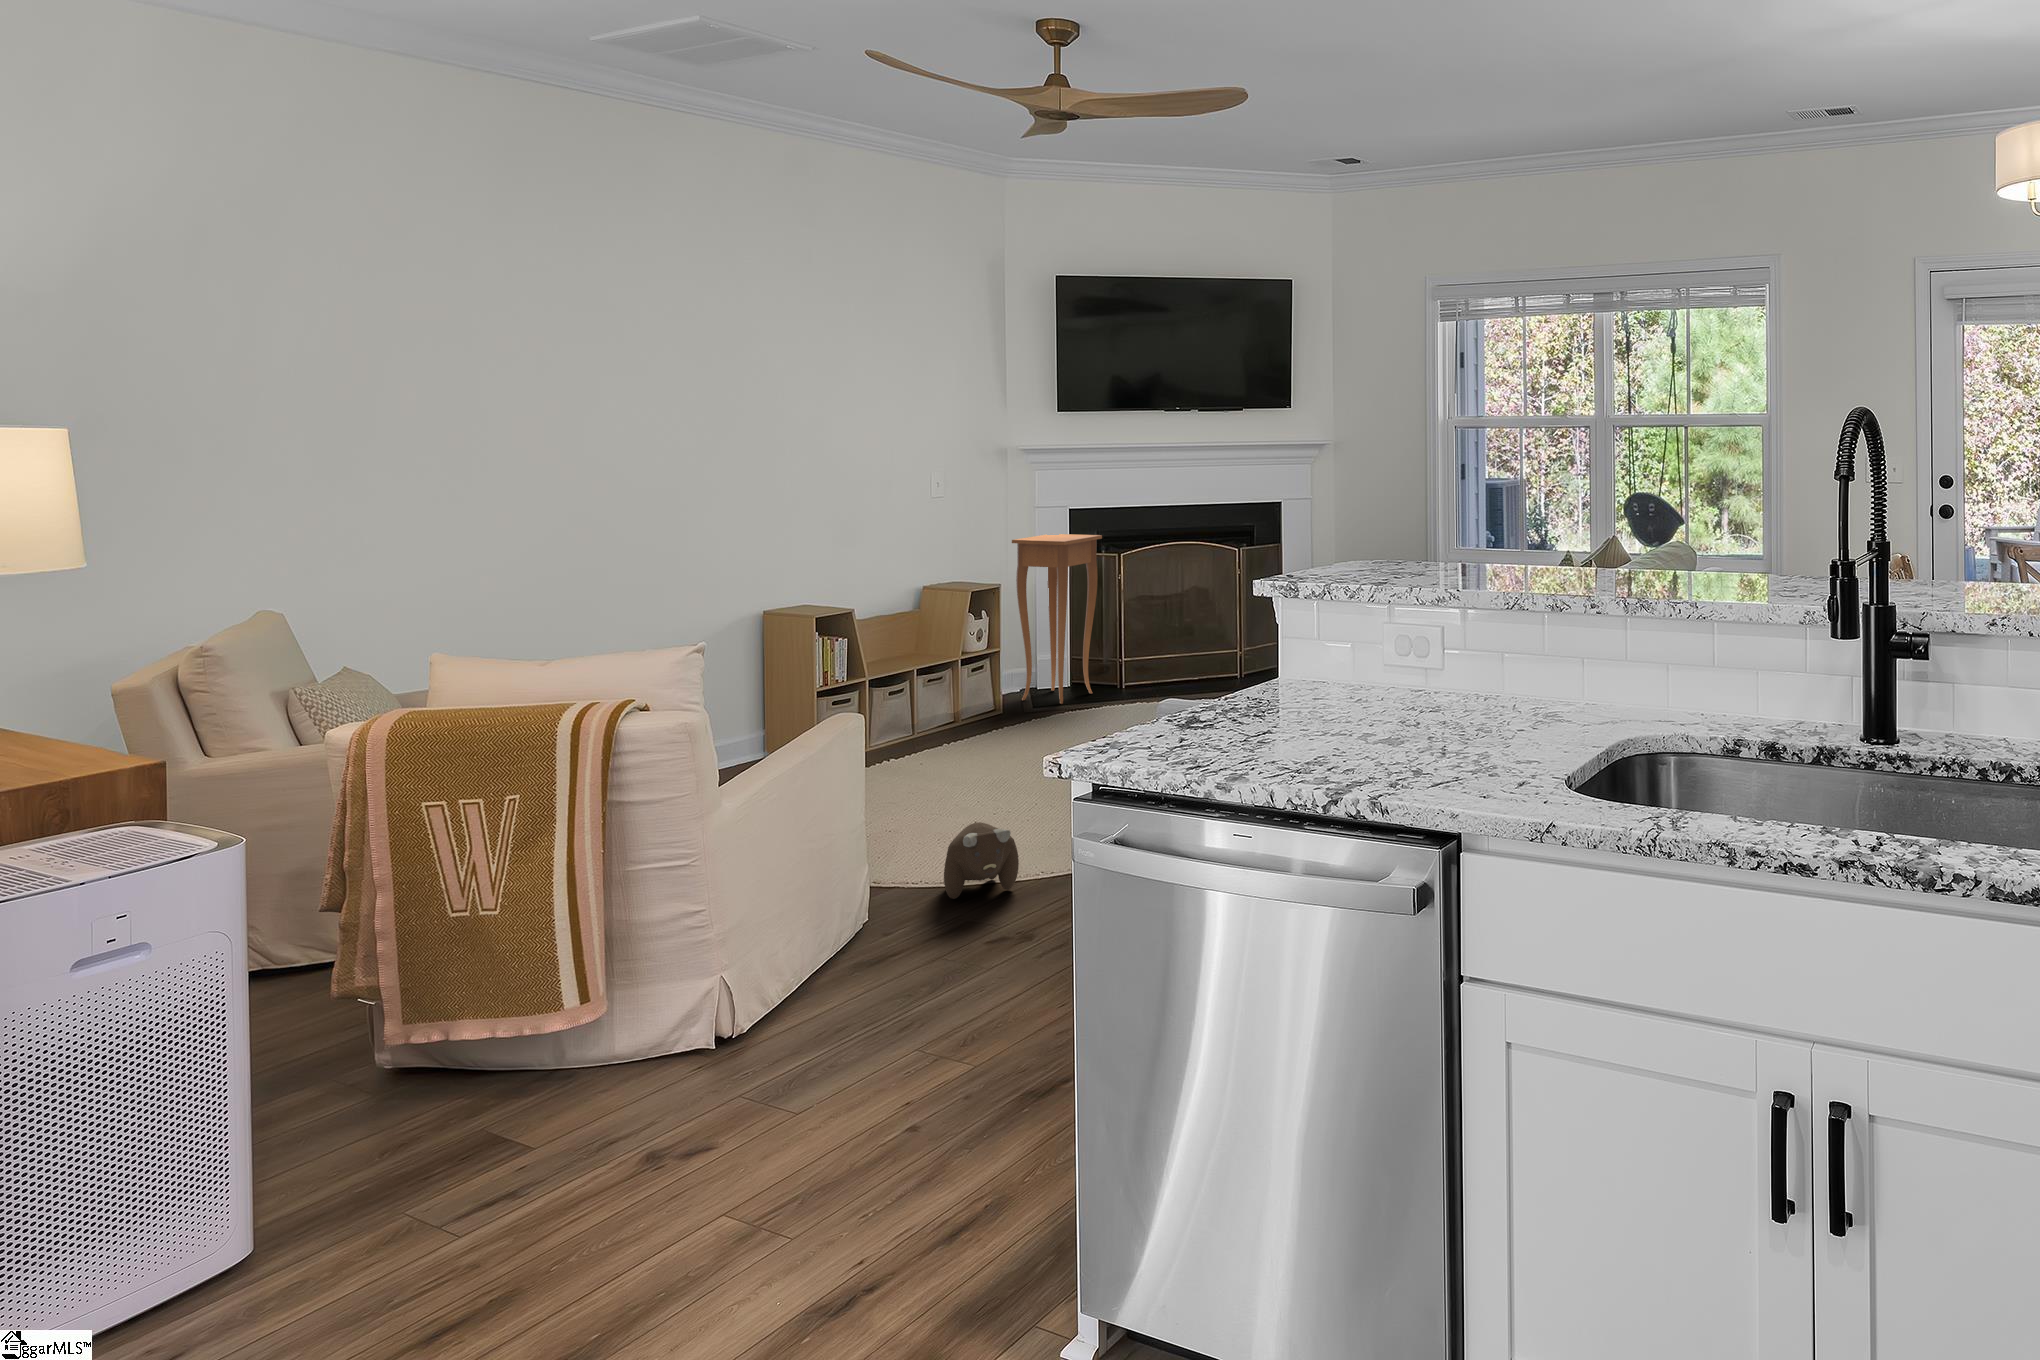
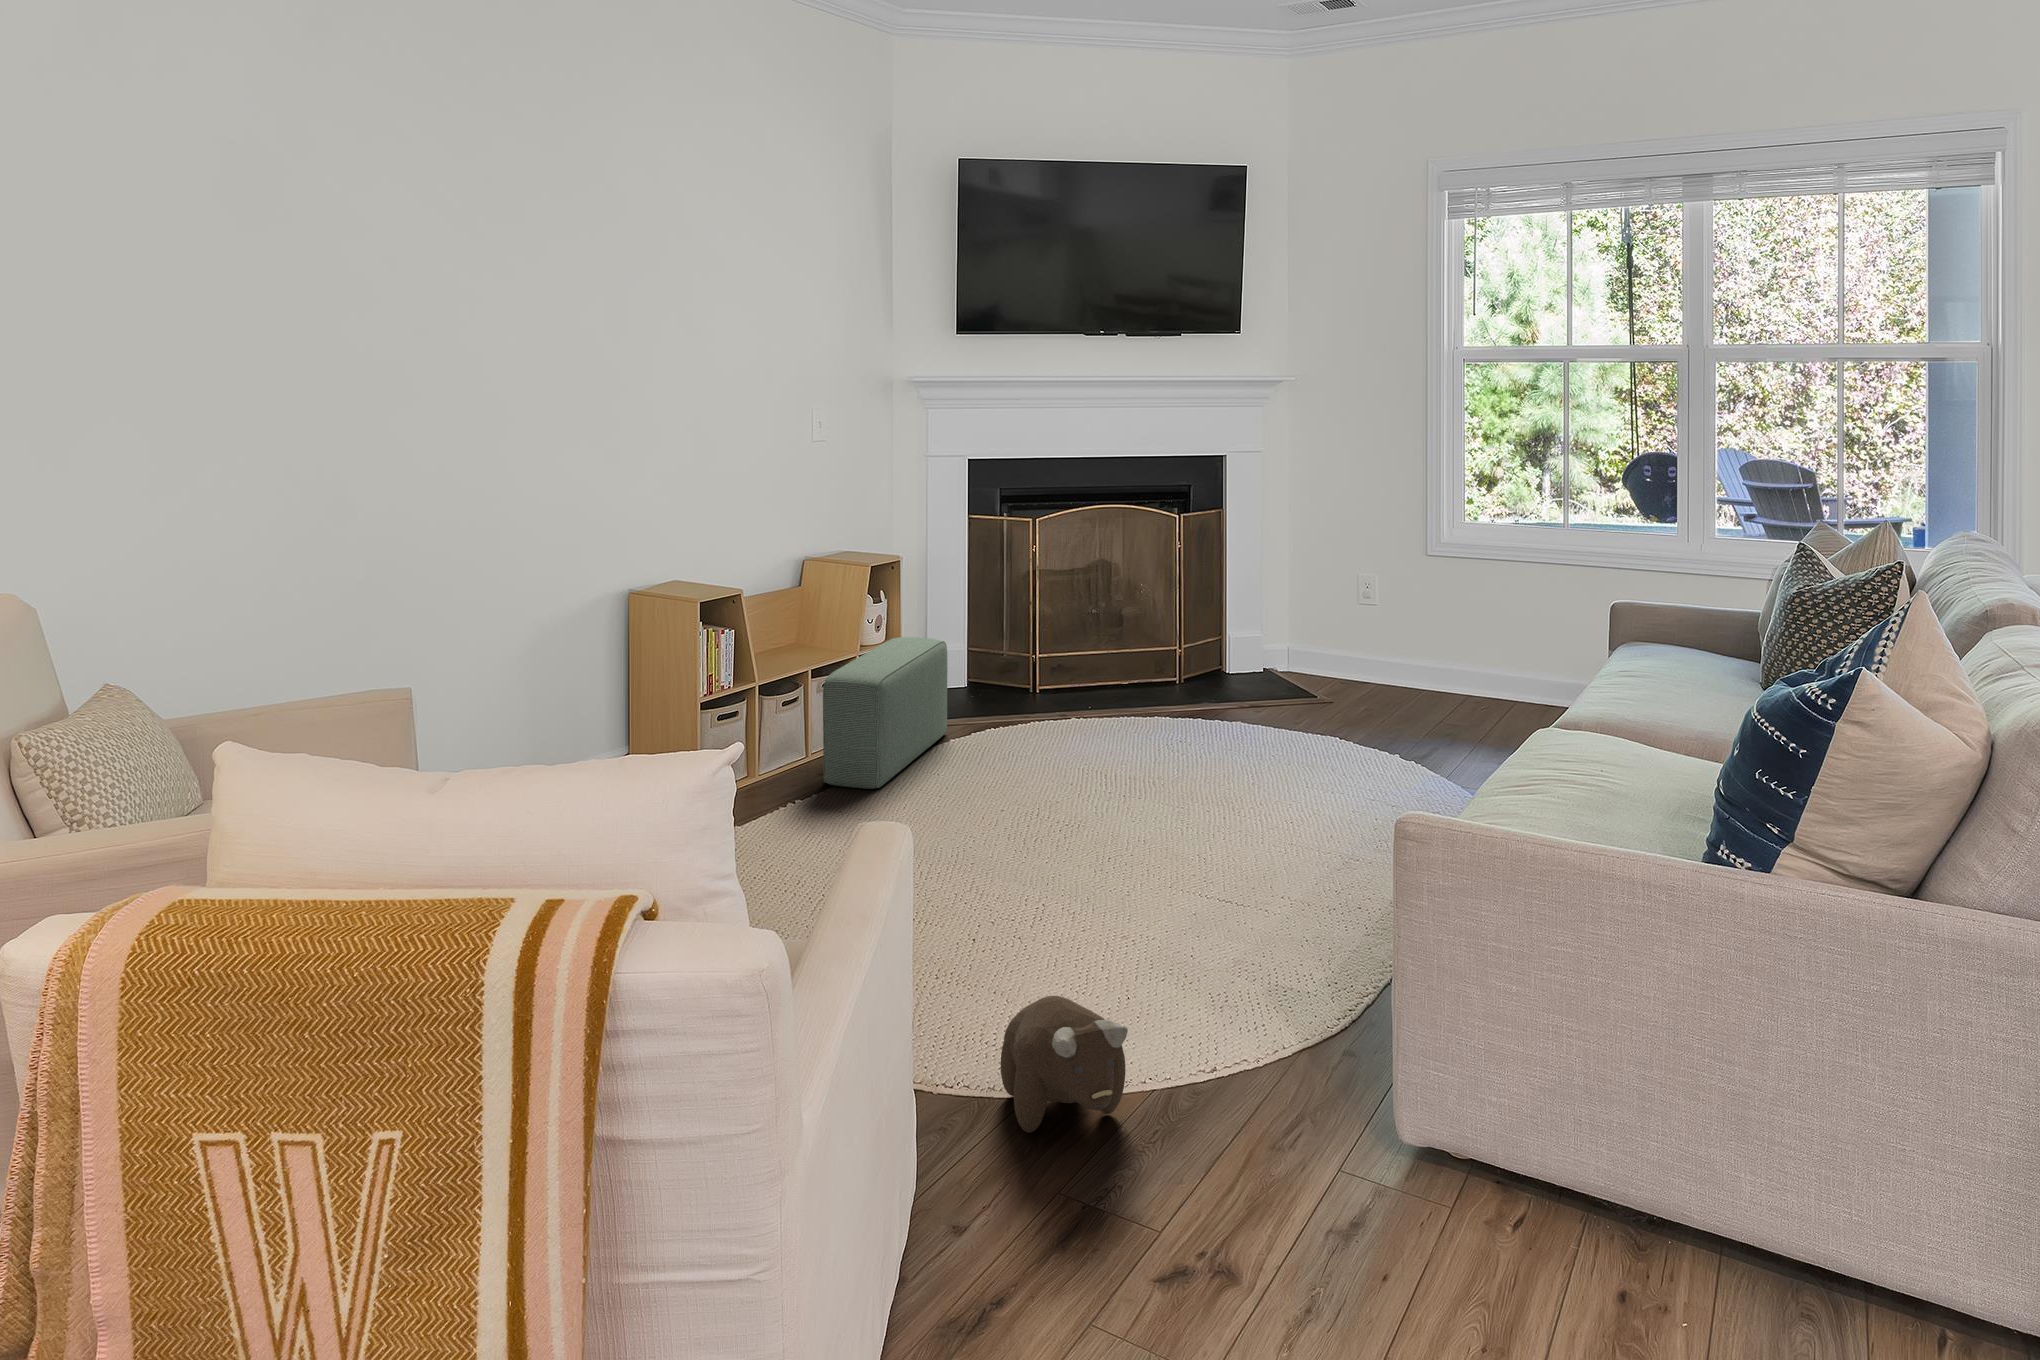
side table: present [1012,534,1102,704] -> none [907,491,1016,714]
pouf: none [917,644,1032,750] -> present [823,637,947,789]

